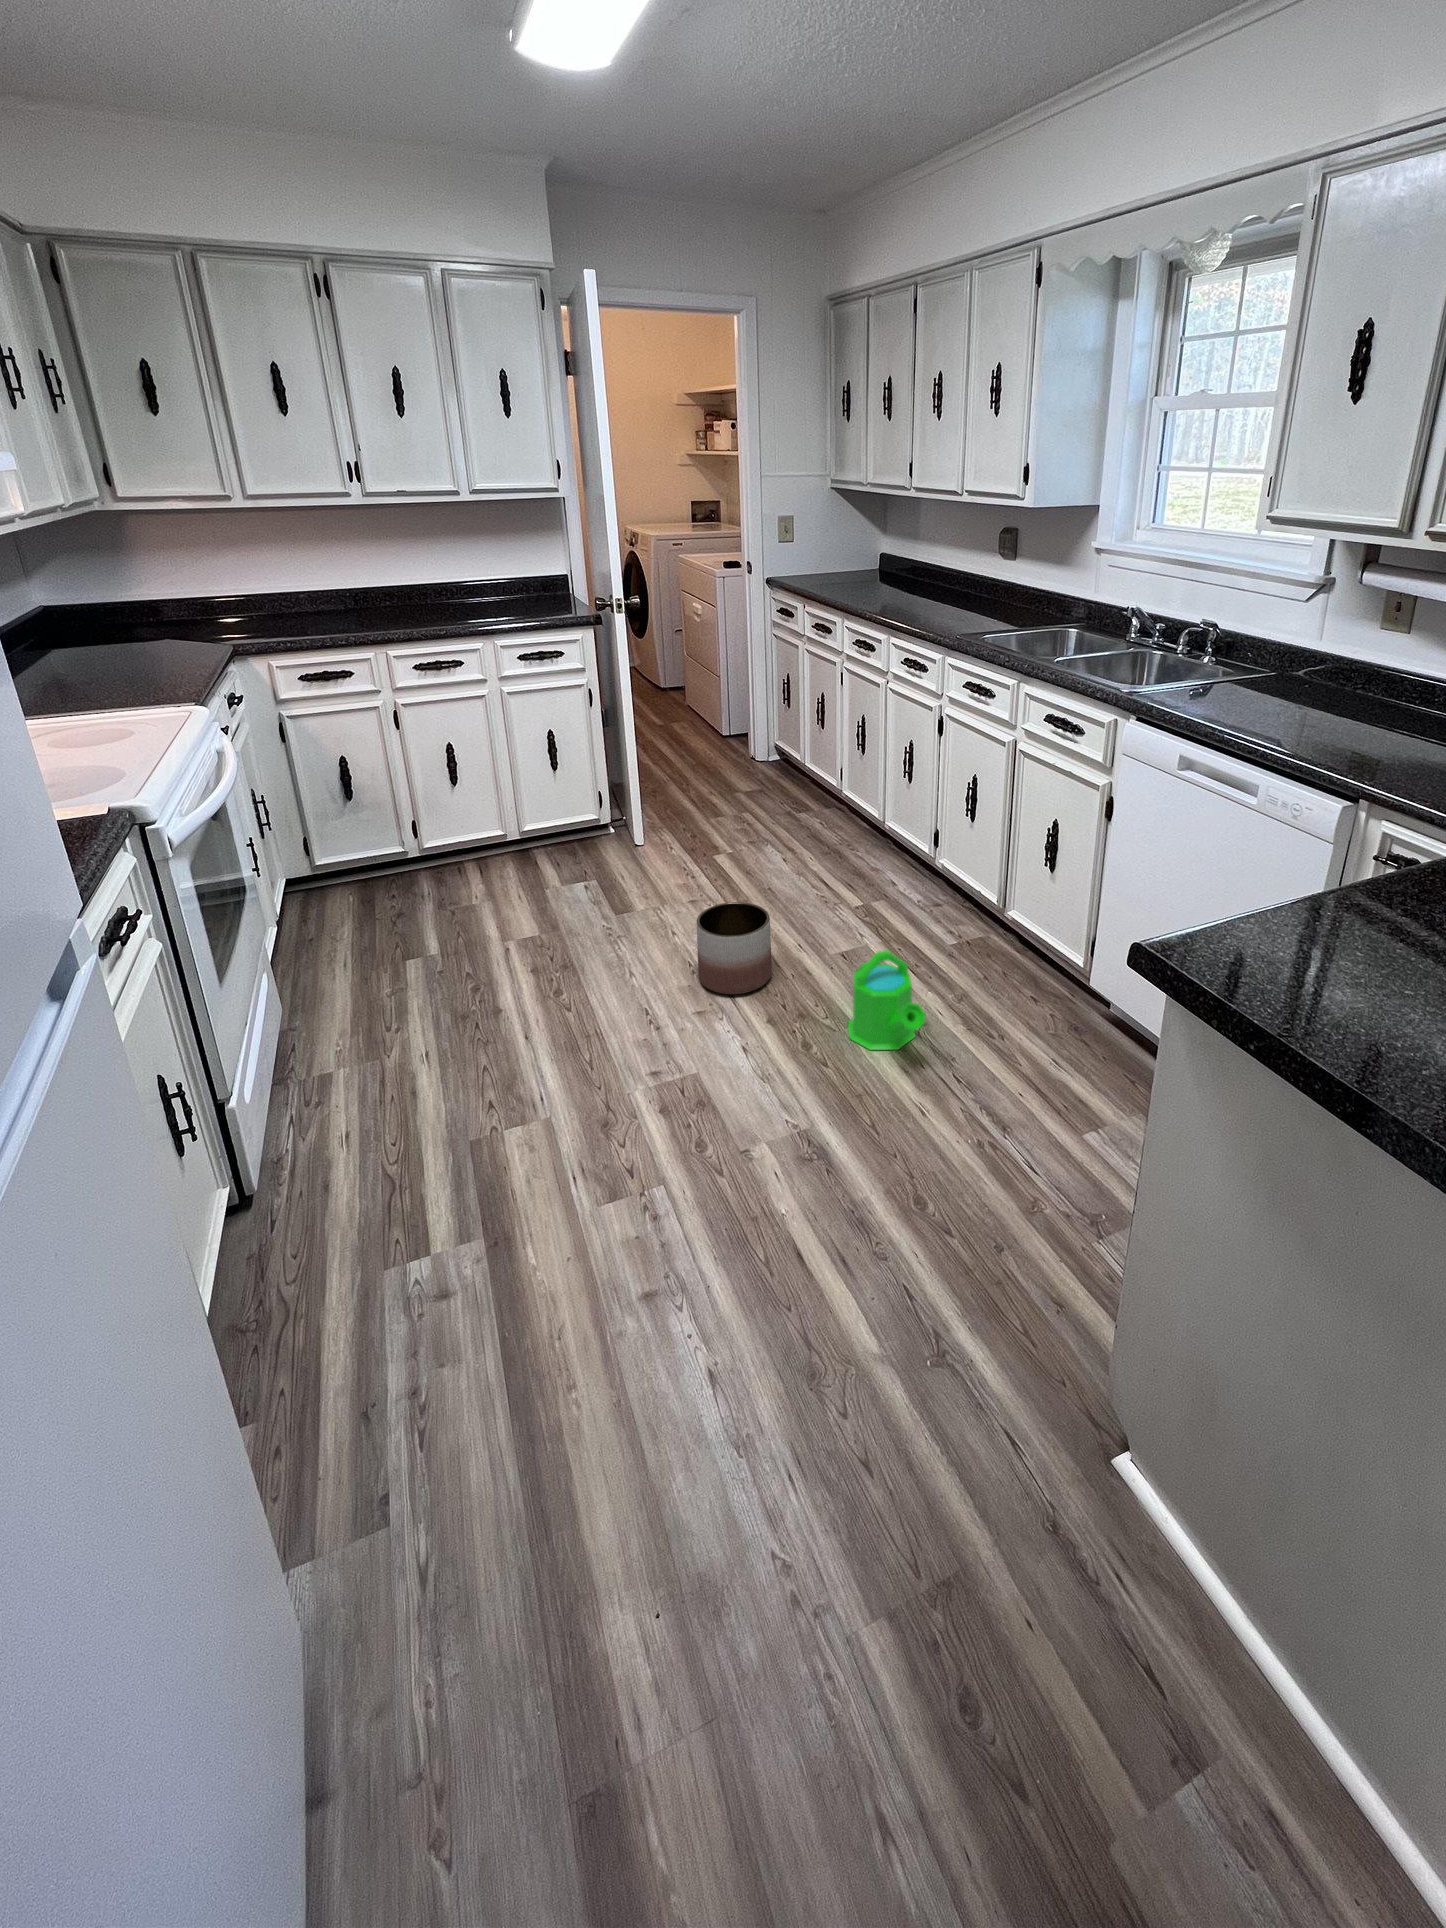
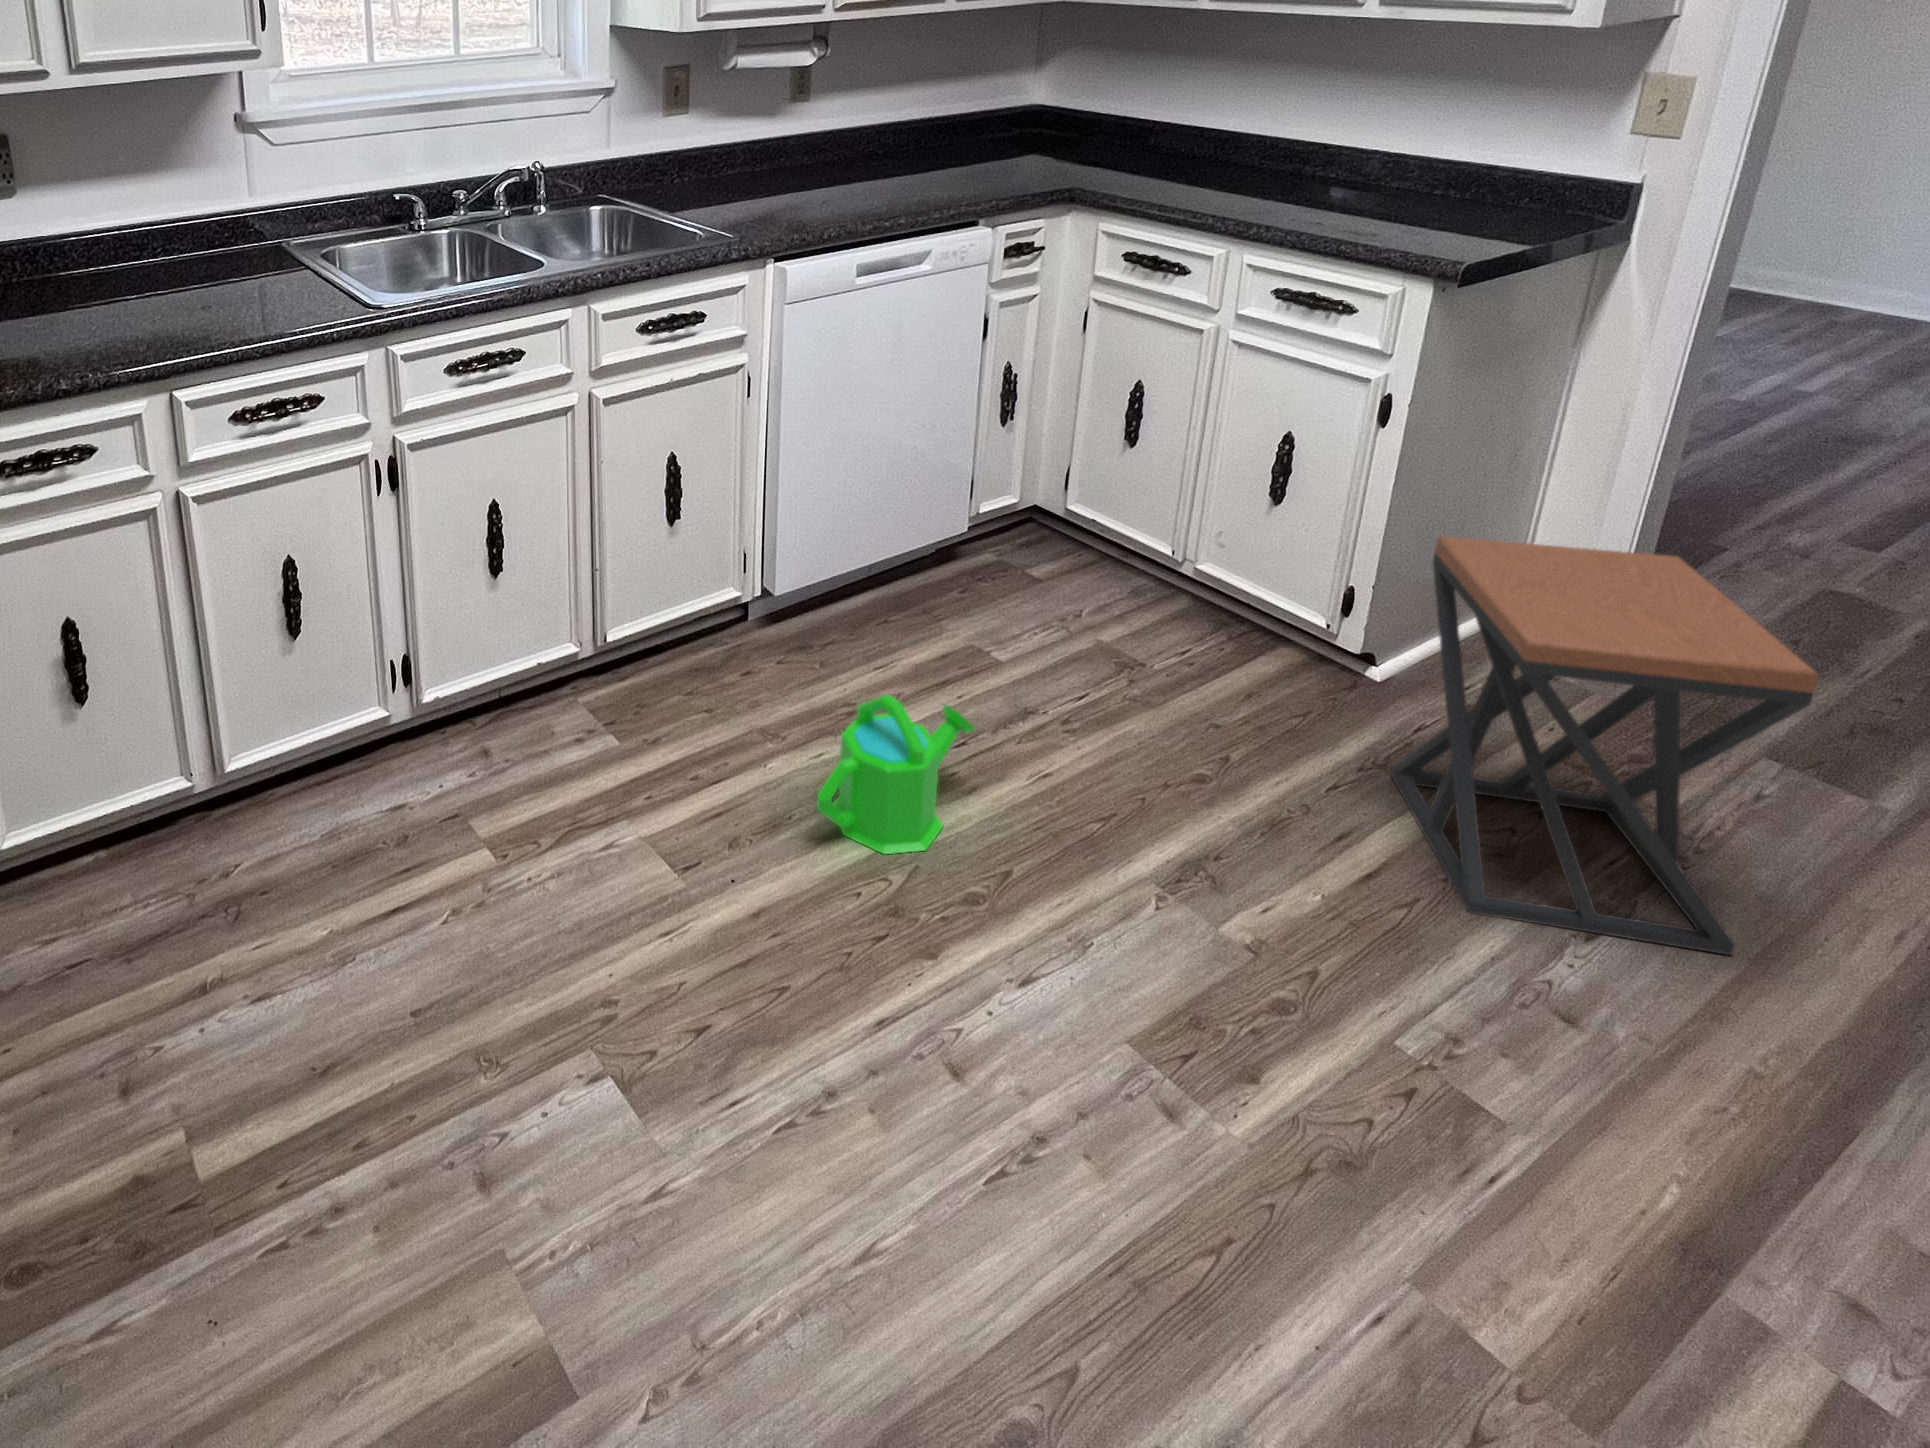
planter: present [696,902,772,994] -> none [732,864,890,1090]
stool: none [646,1088,942,1568] -> present [1391,536,1819,955]

